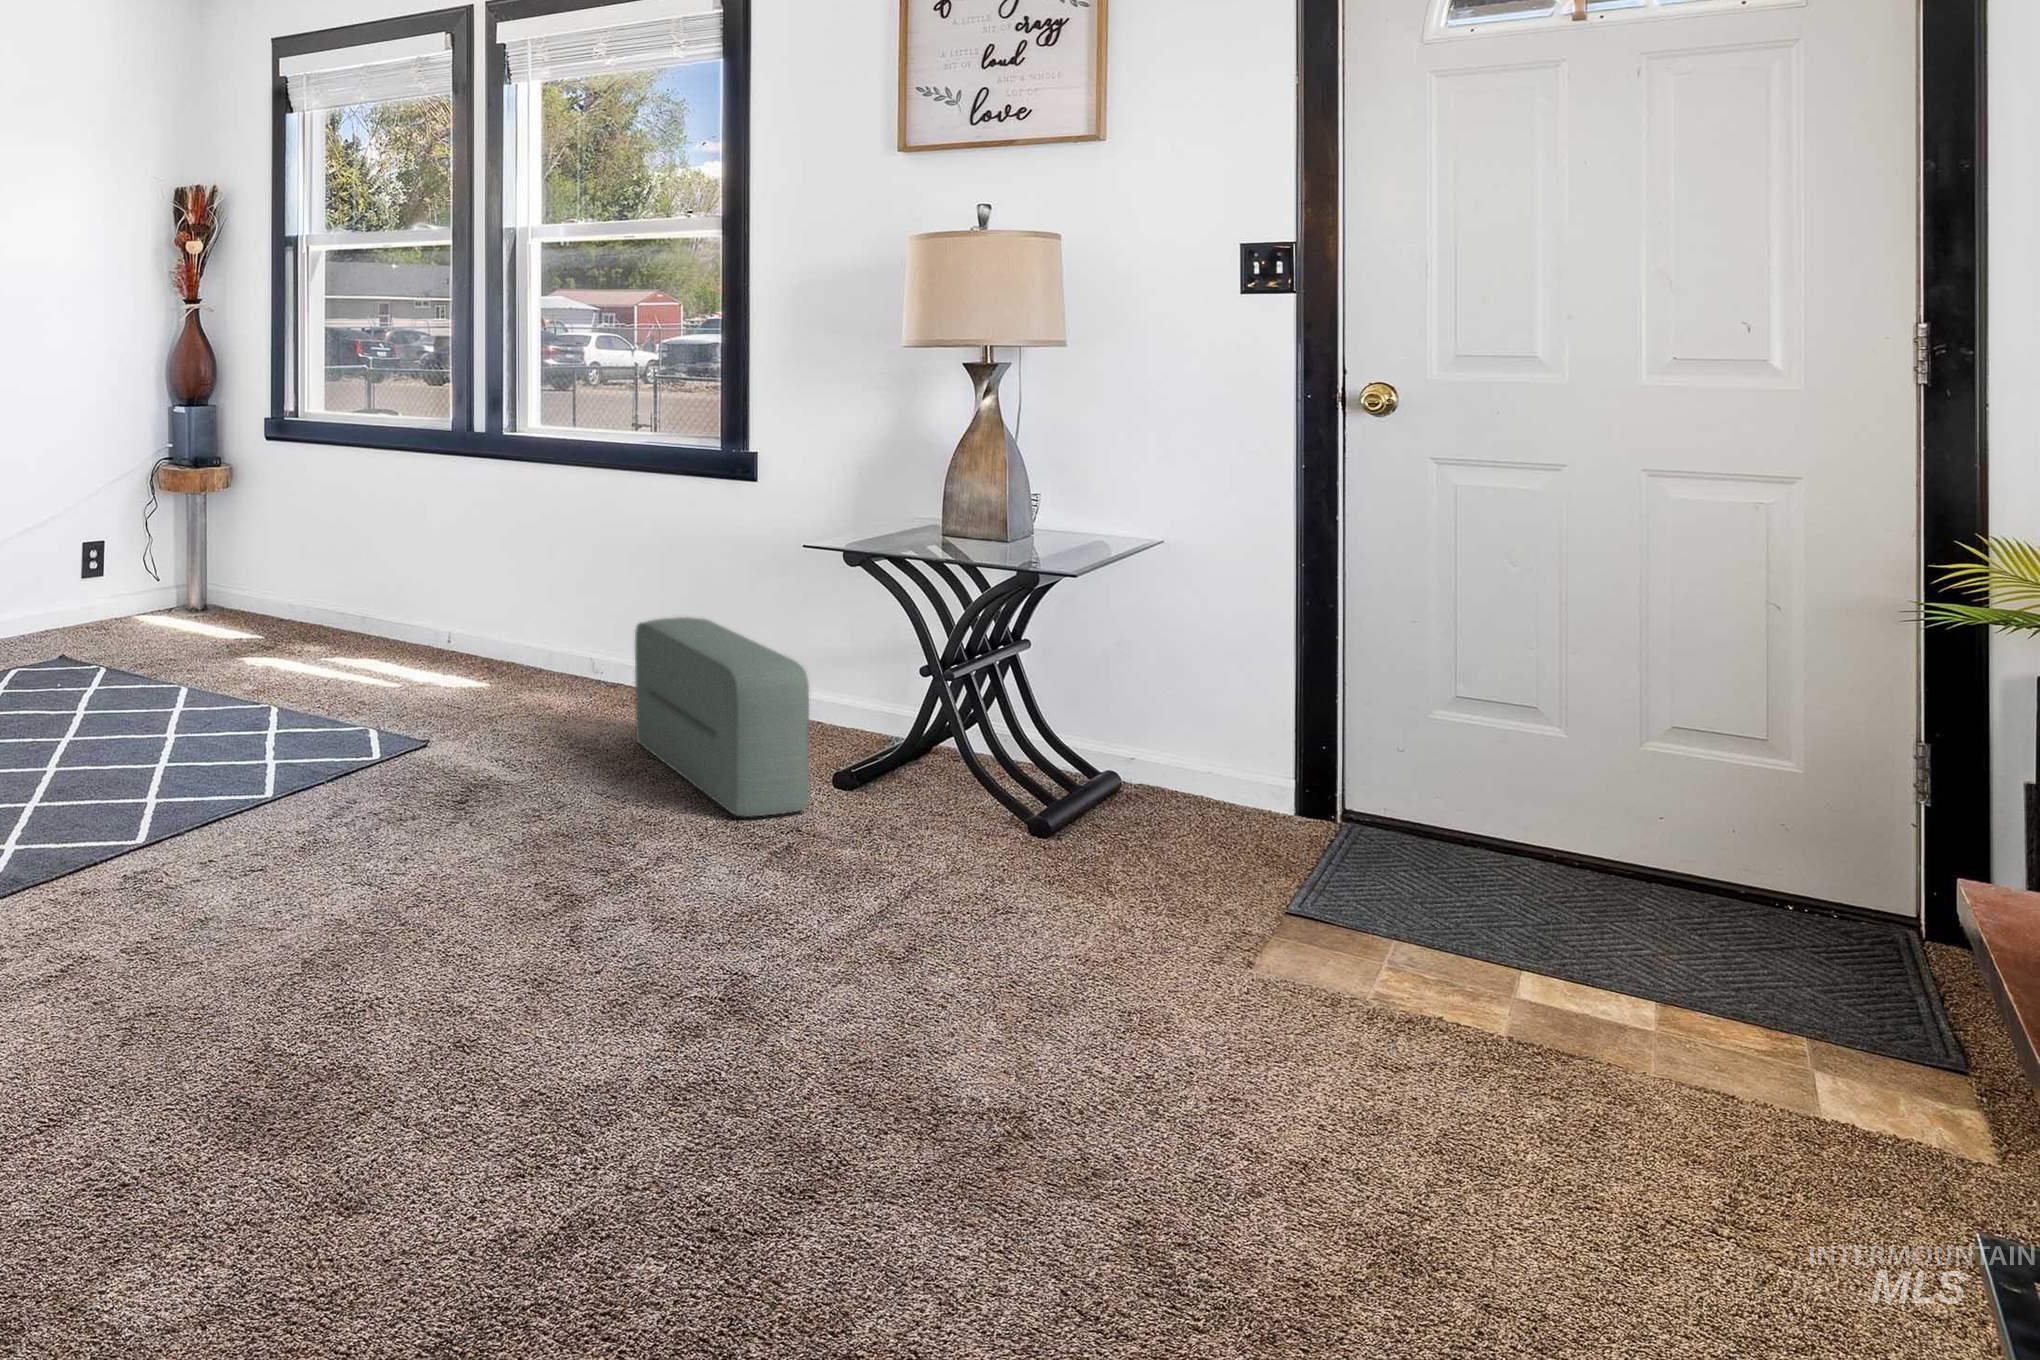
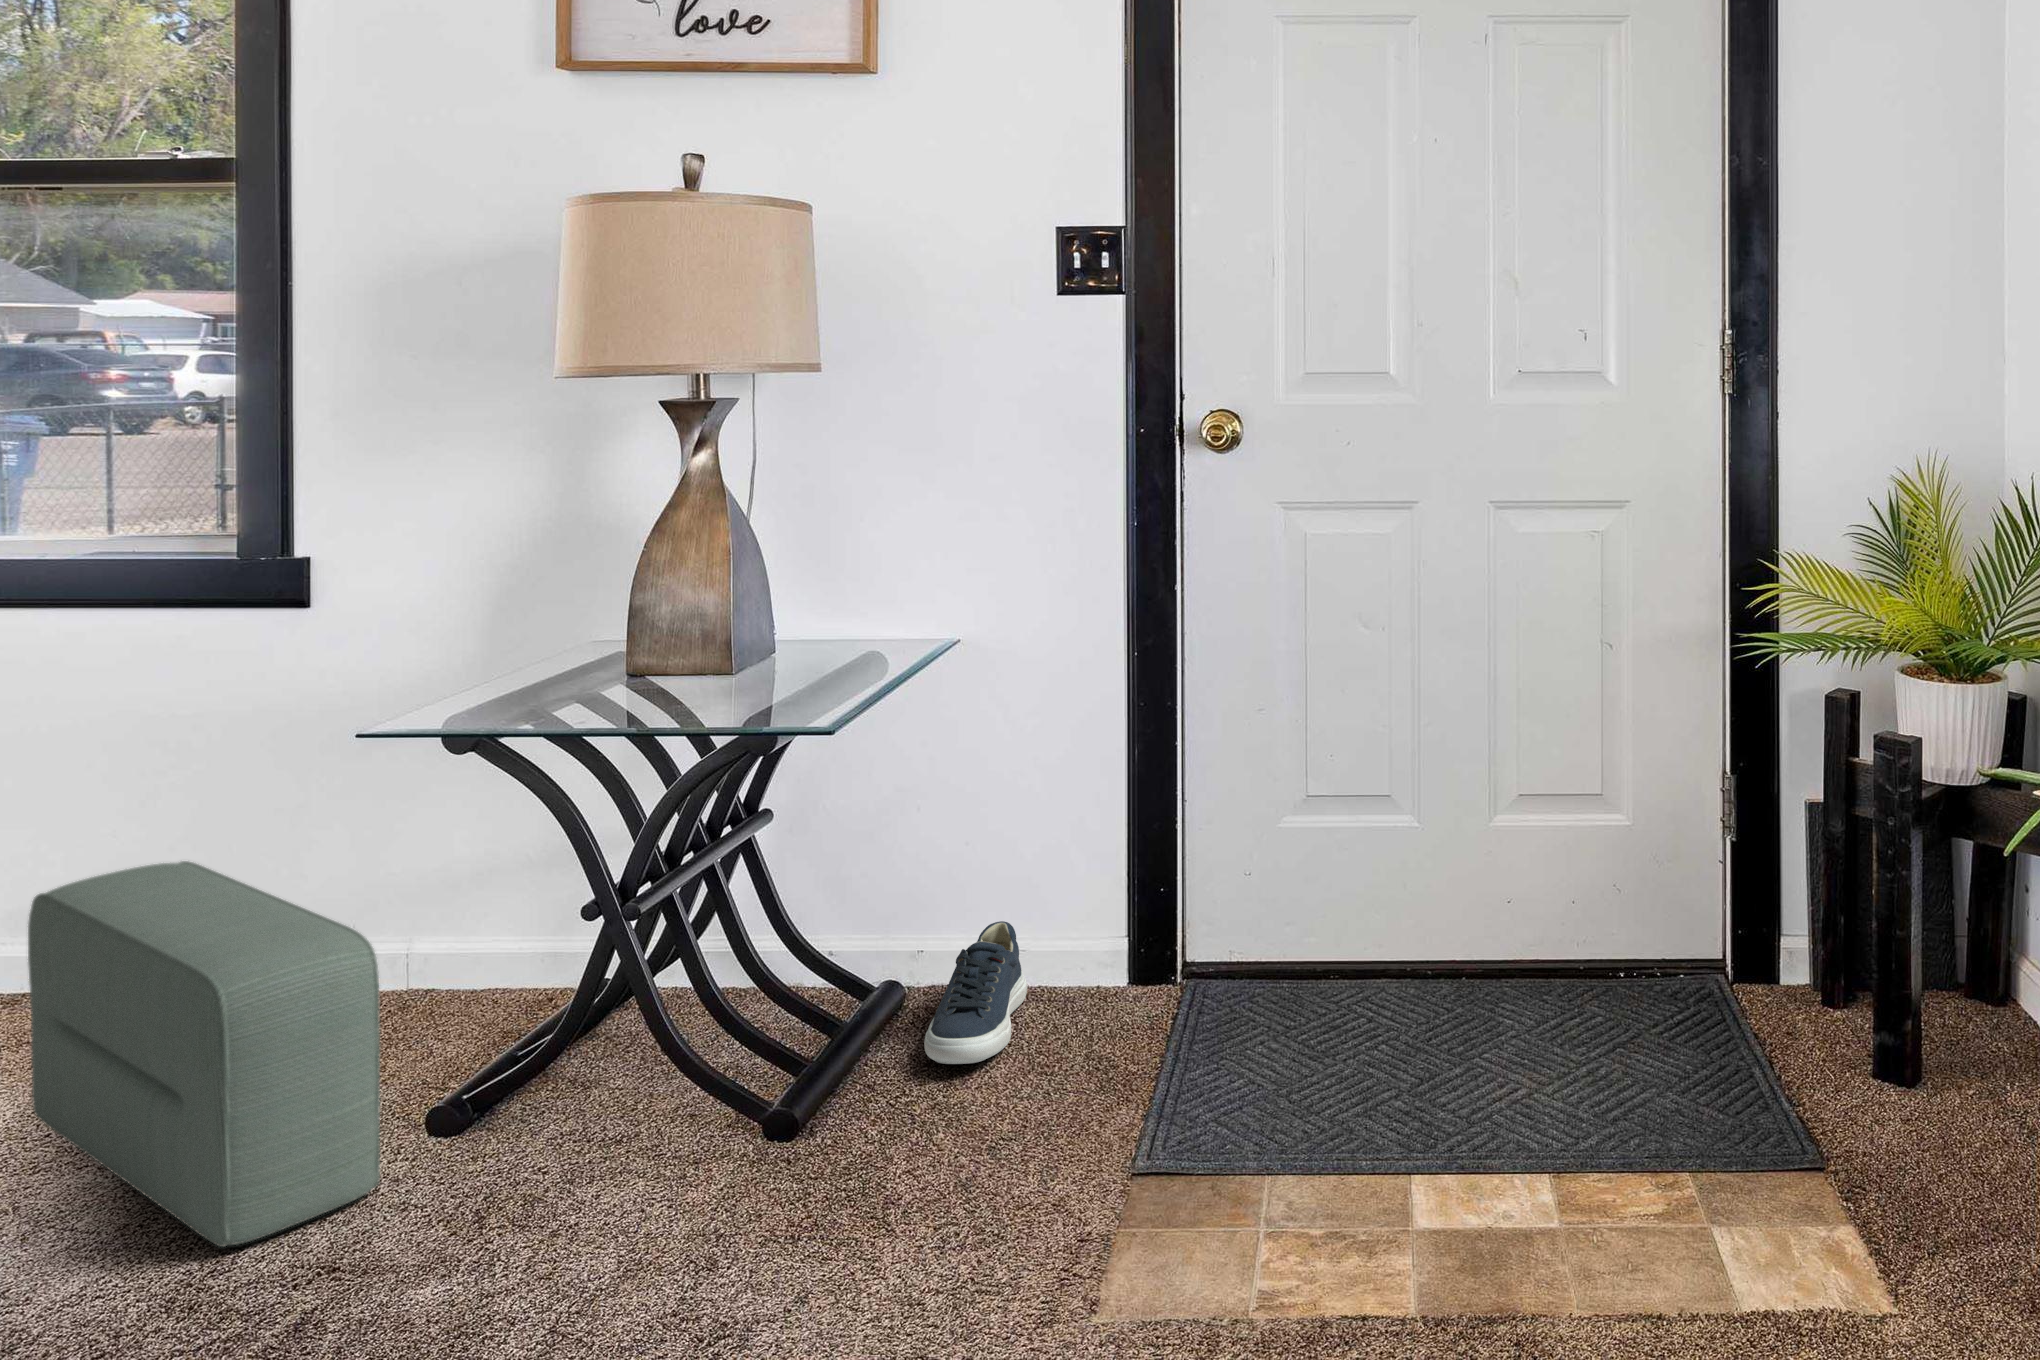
shoe: none [1135,745,1215,829] -> present [924,921,1028,1064]

